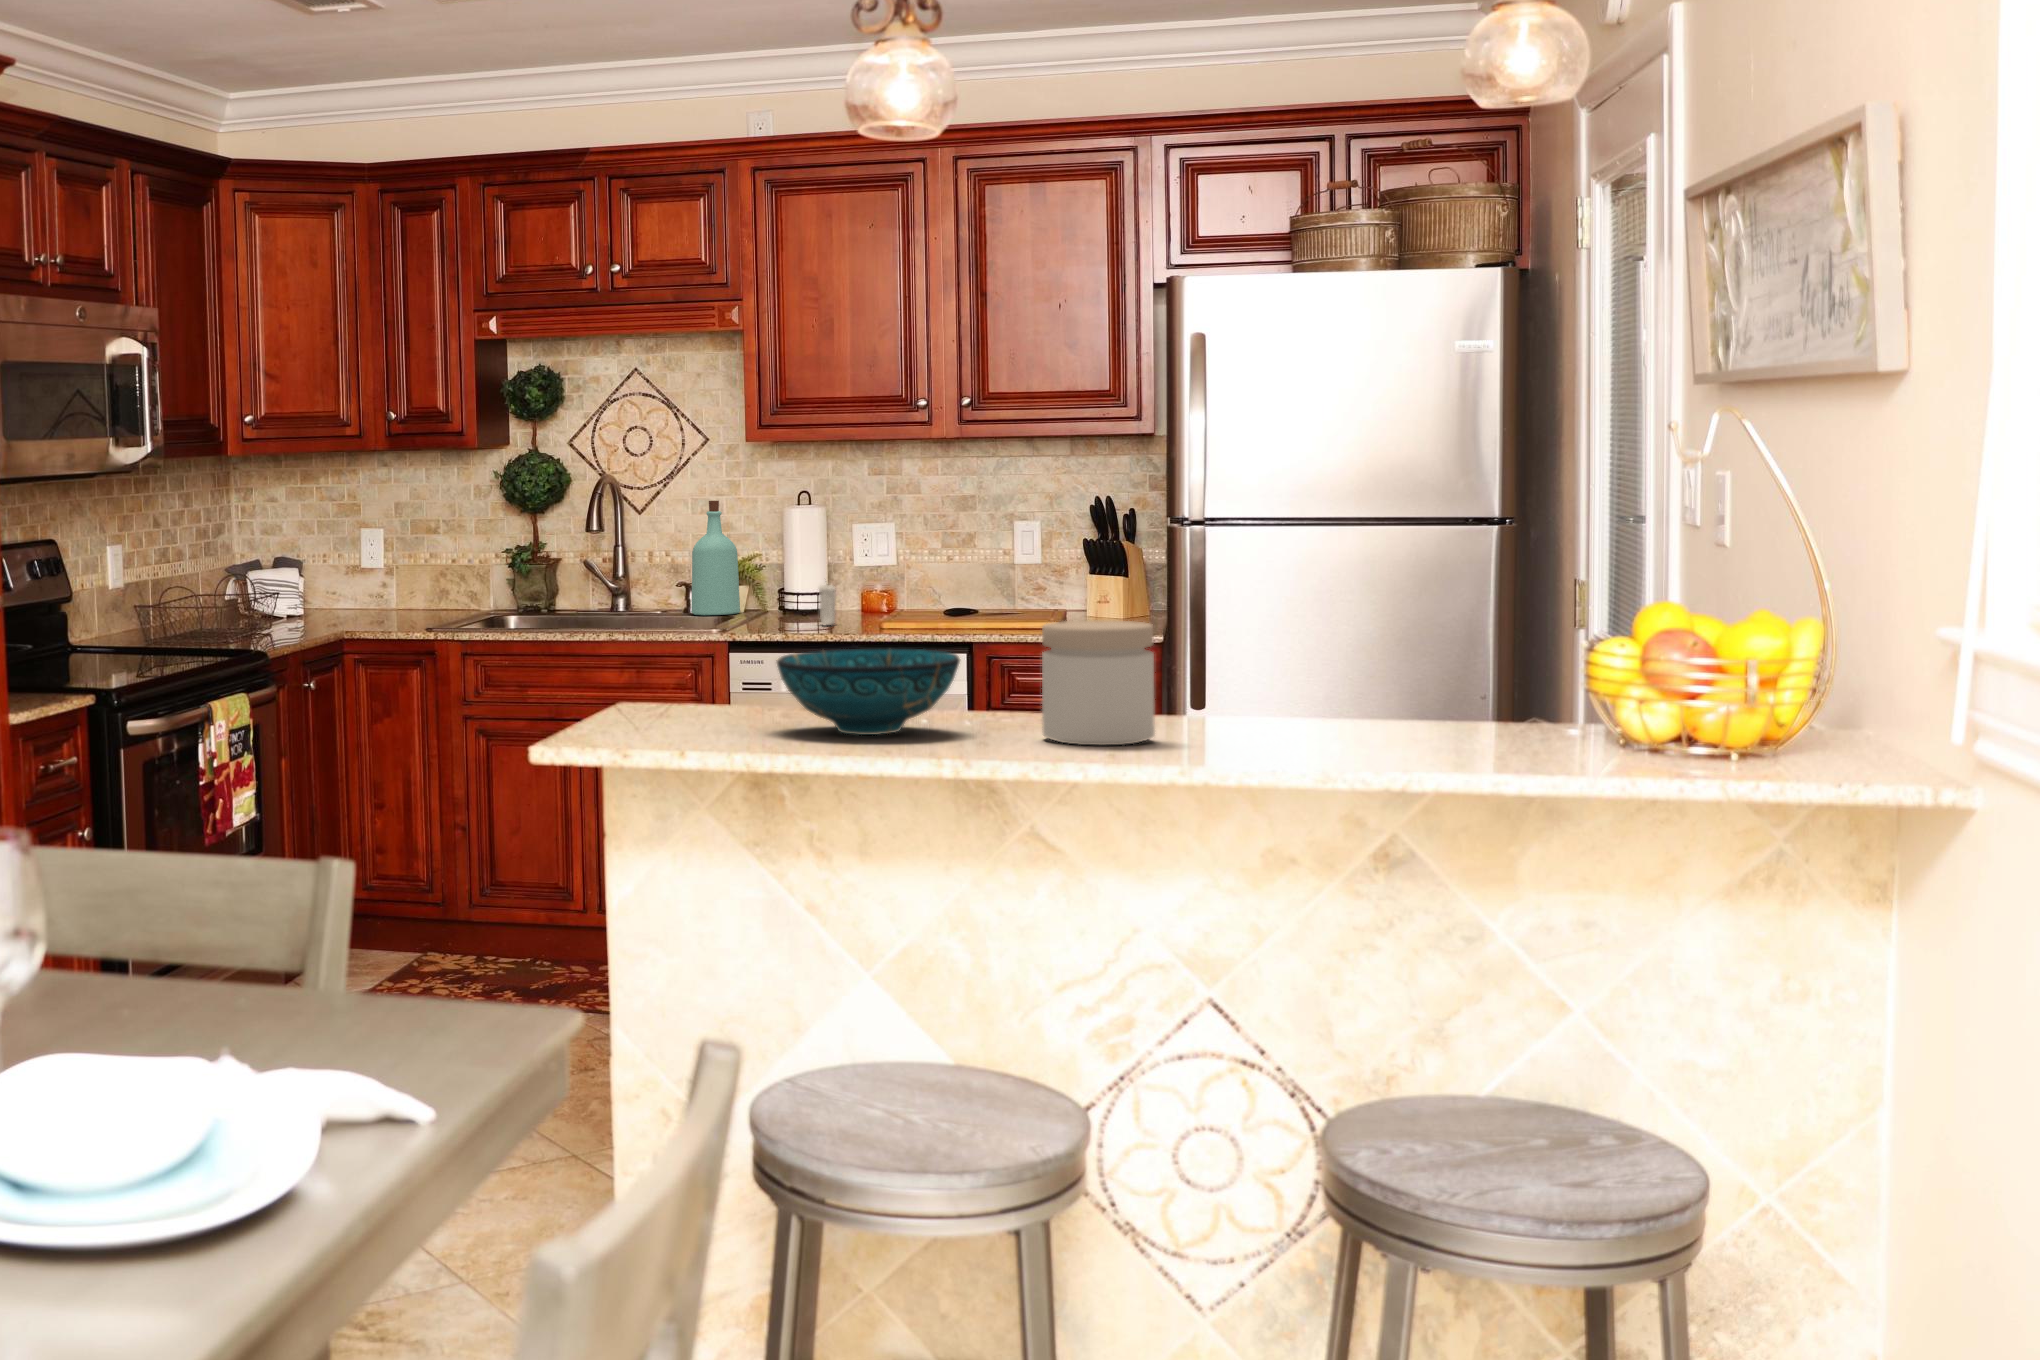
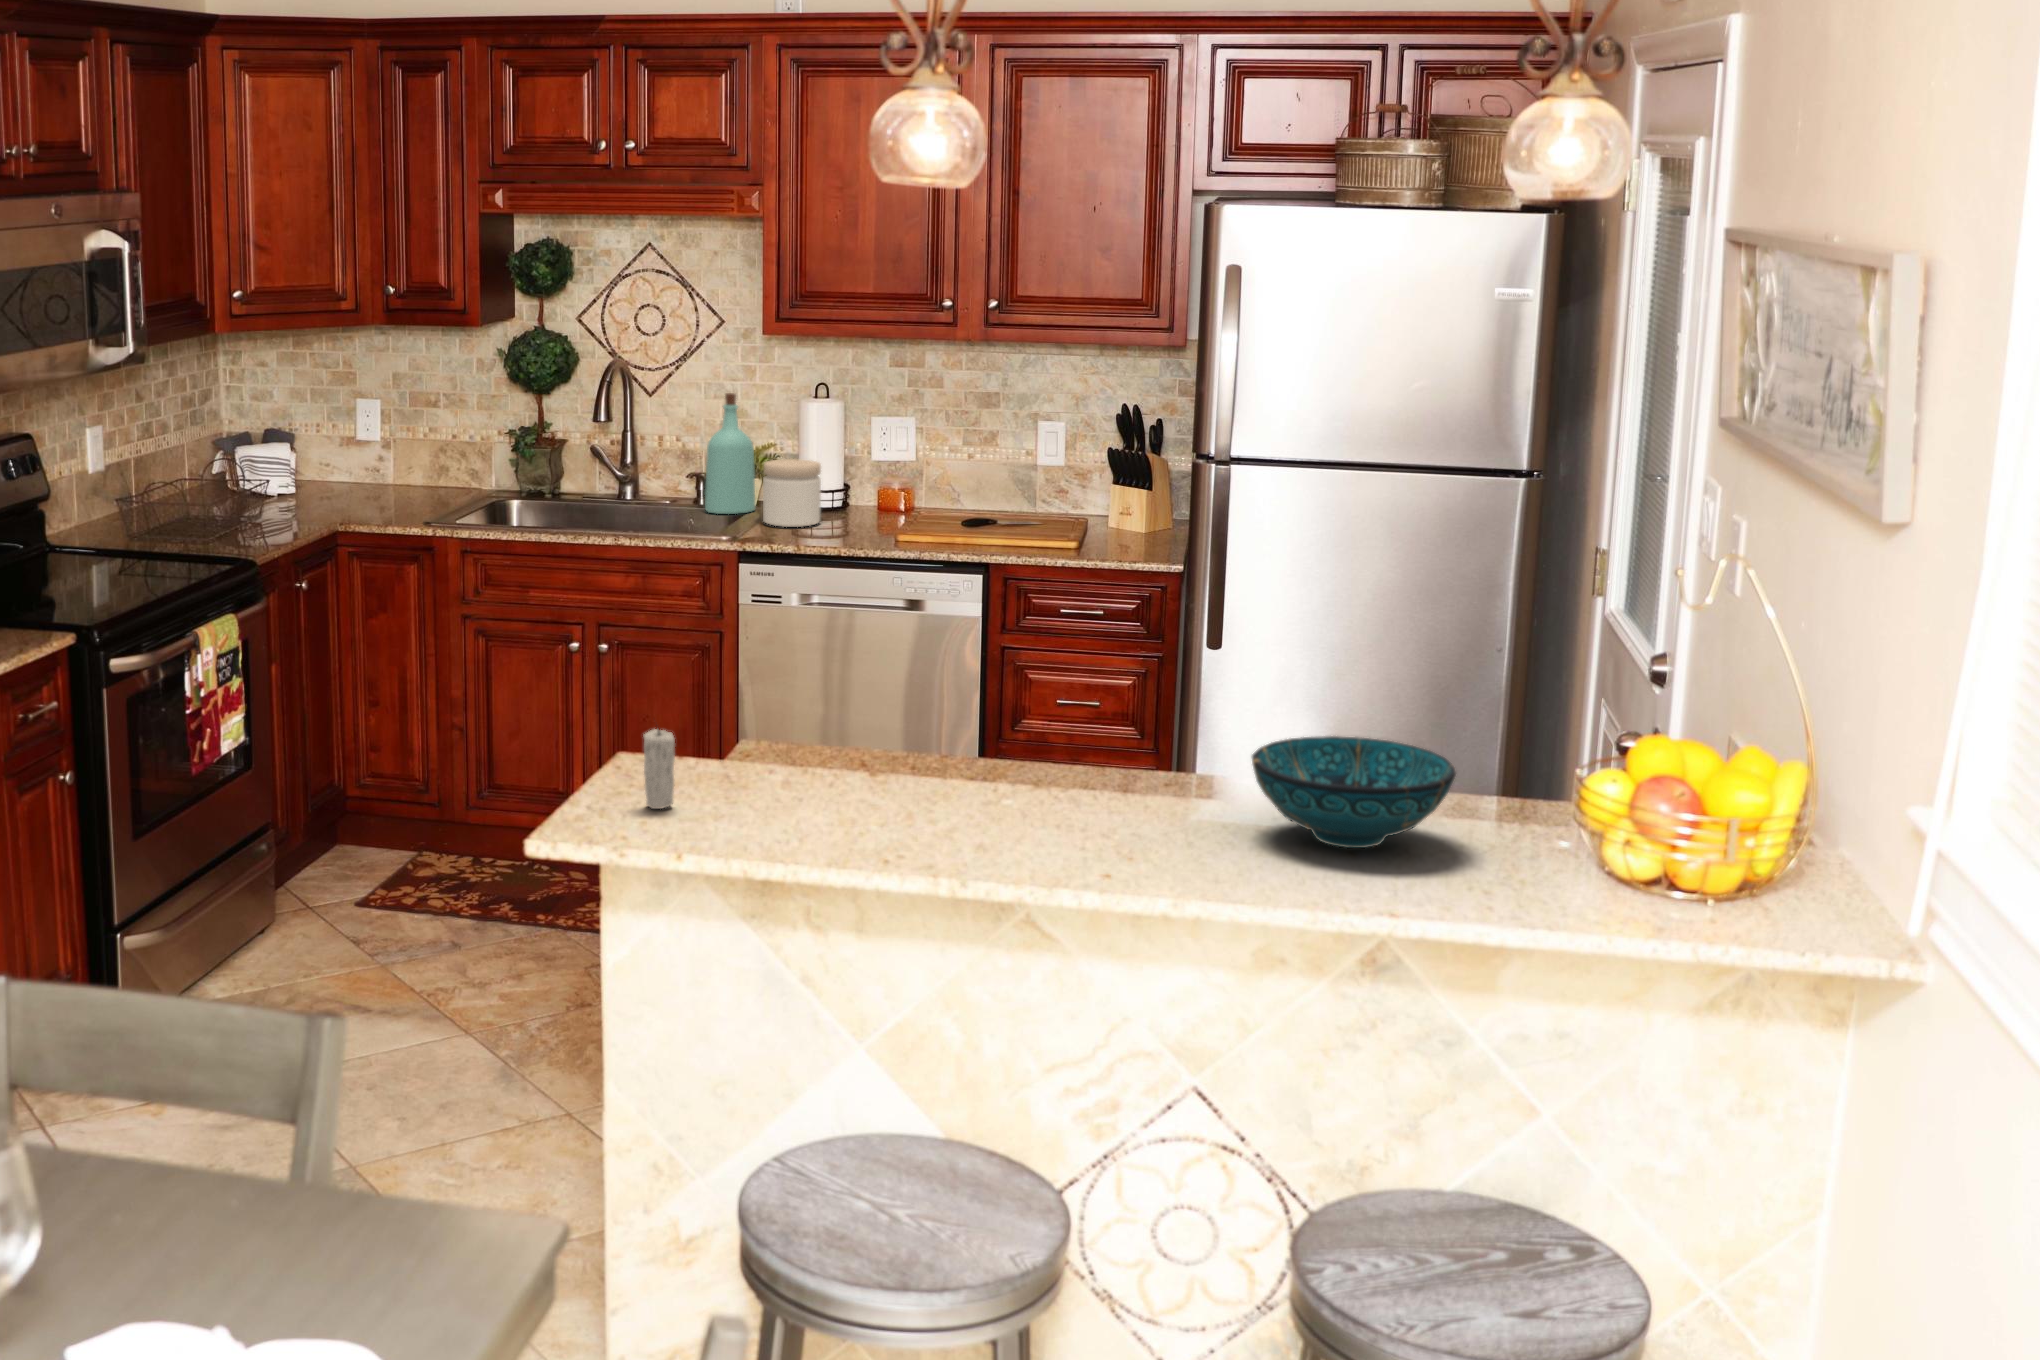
candle: present [819,585,836,625] -> present [644,725,675,809]
jar: present [1042,620,1155,745] -> present [763,459,821,527]
decorative bowl: present [776,648,960,735] -> present [1252,736,1456,848]

